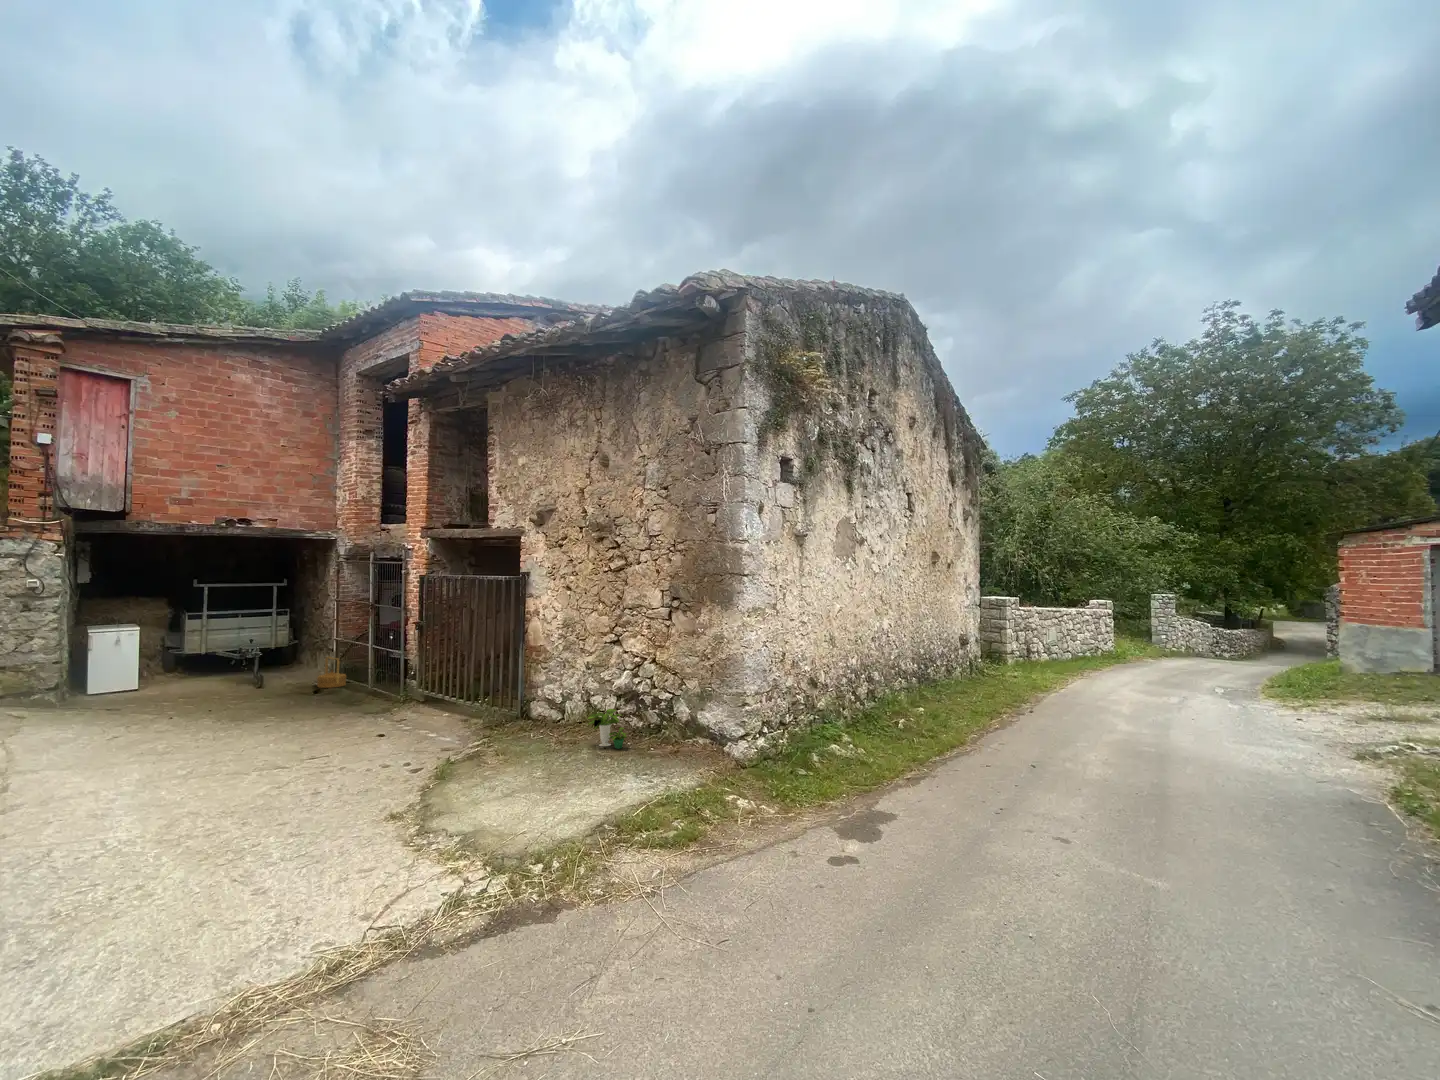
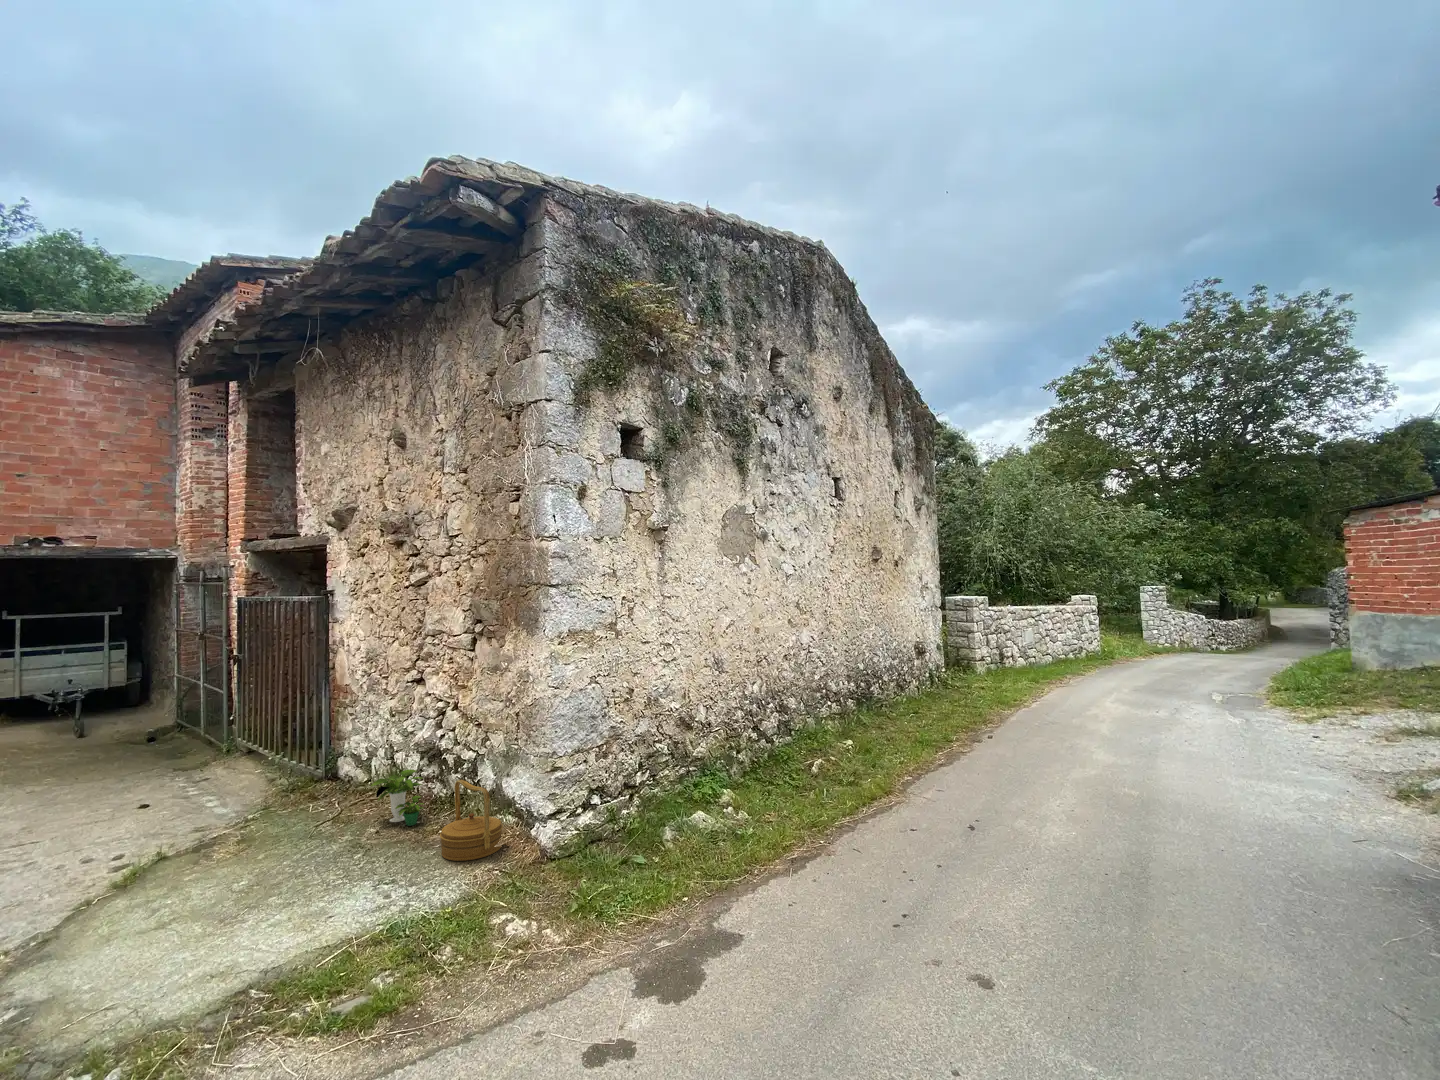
woven basket: present [317,657,346,688] -> present [440,780,503,861]

